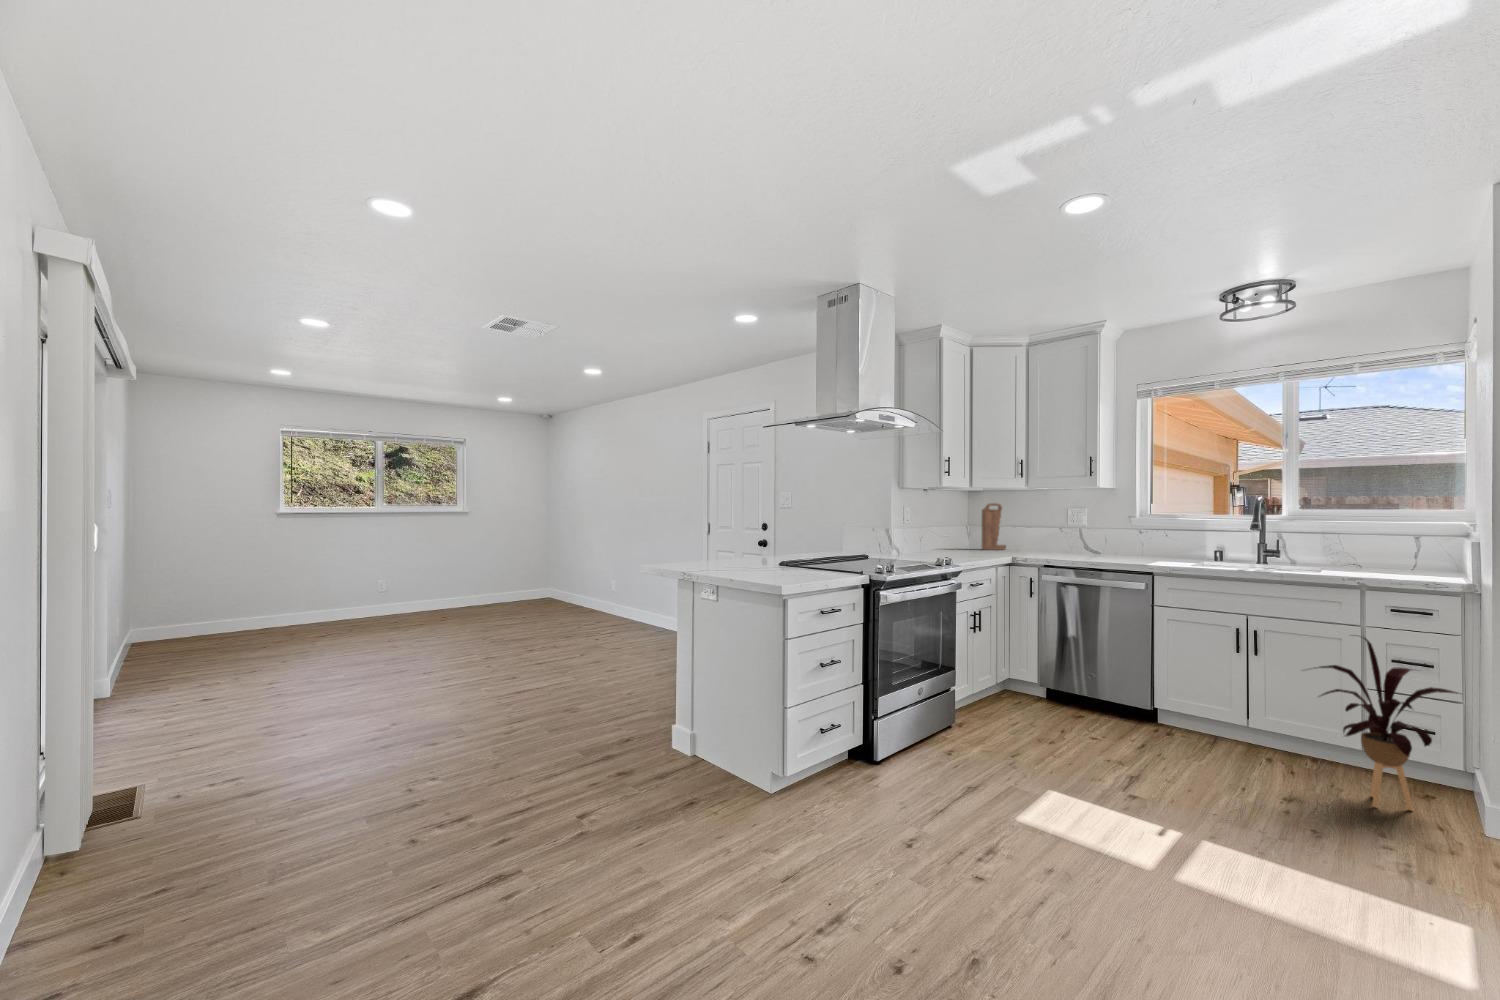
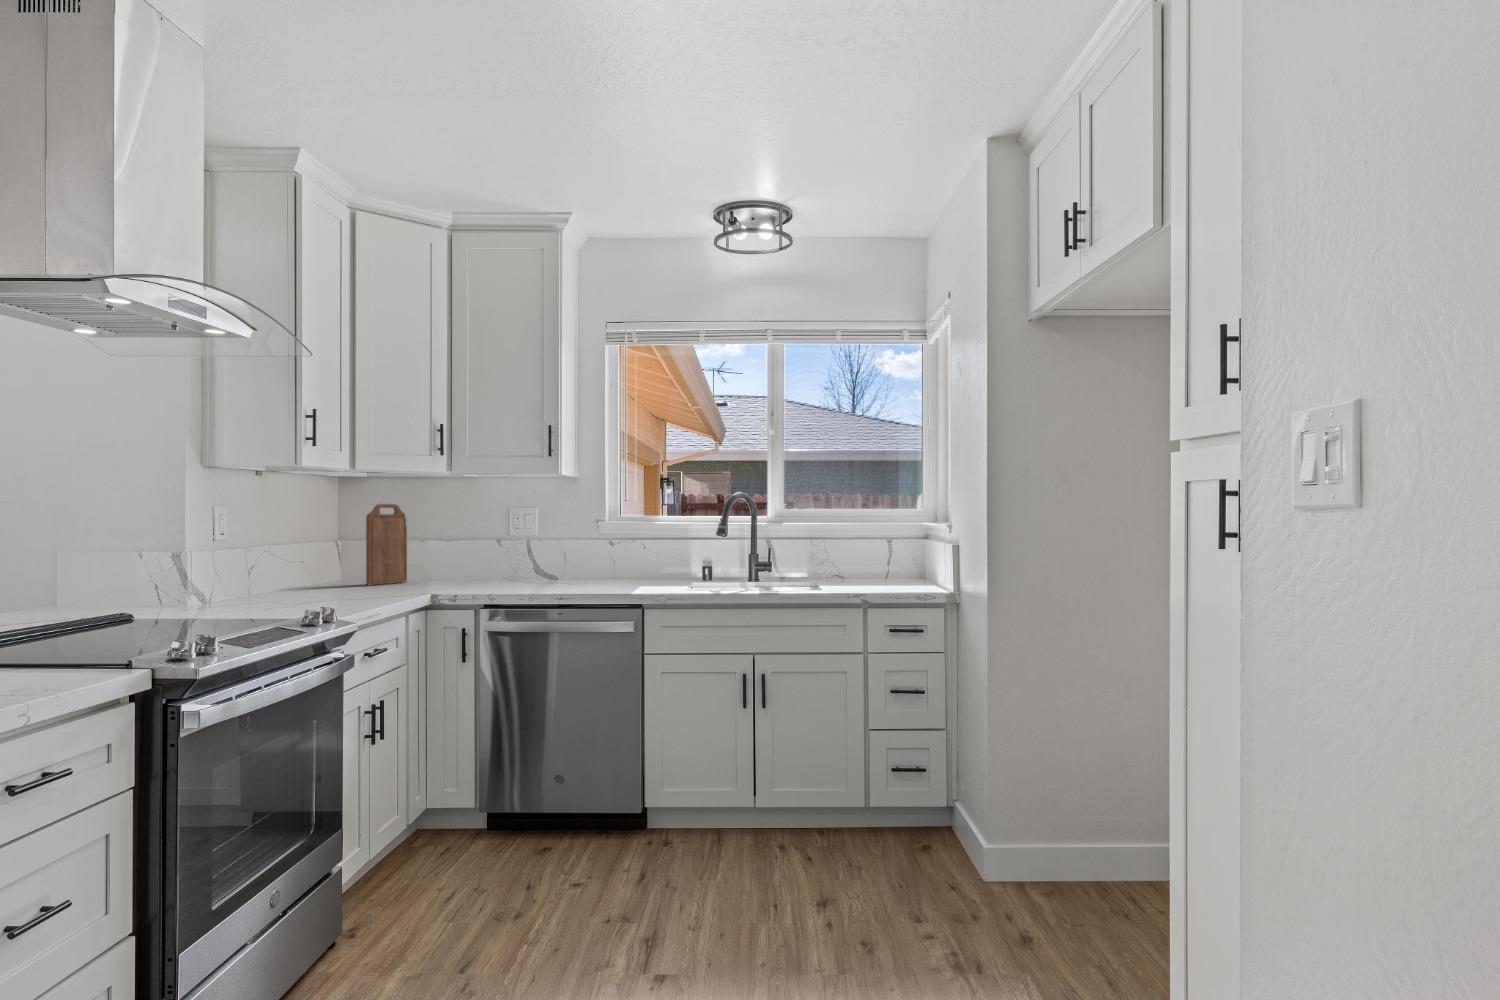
house plant: present [1318,638,1458,810] -> none [830,666,969,879]

